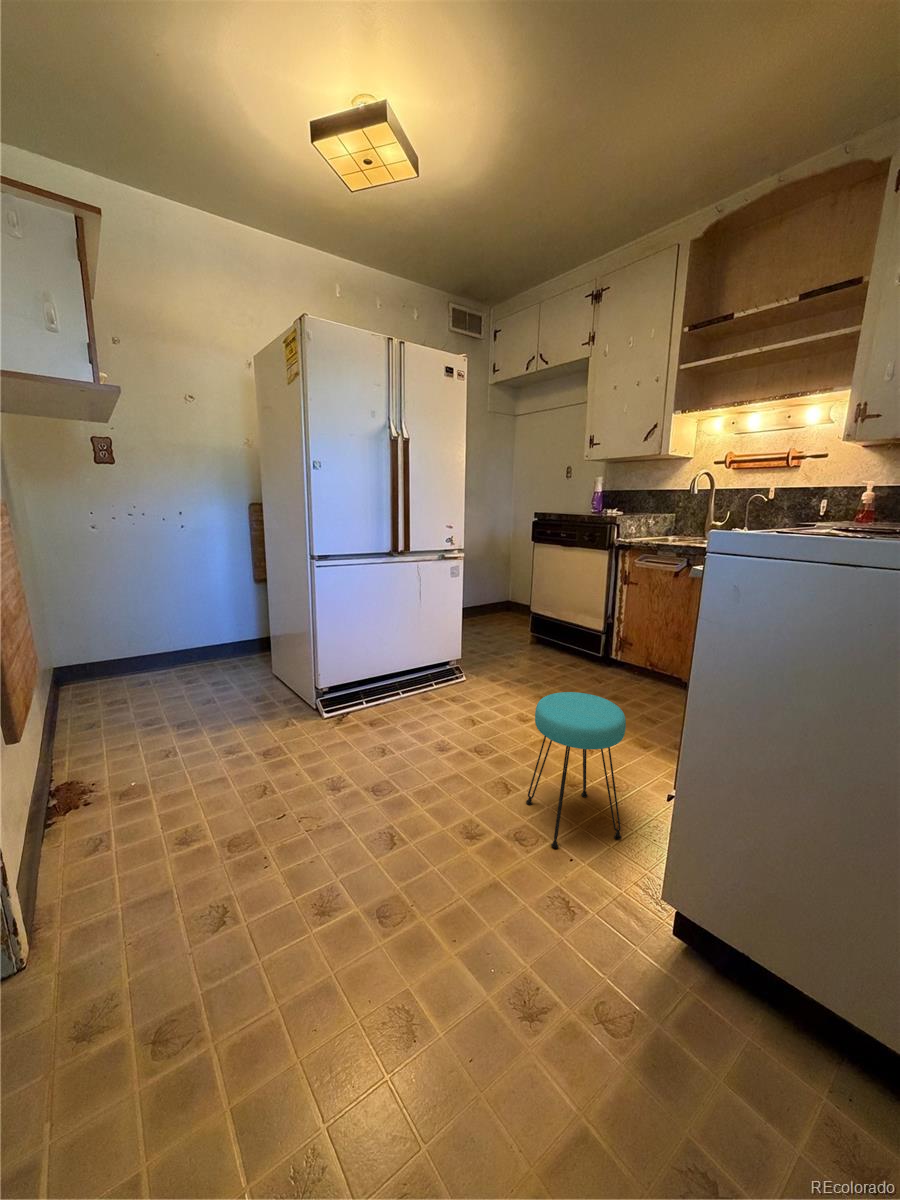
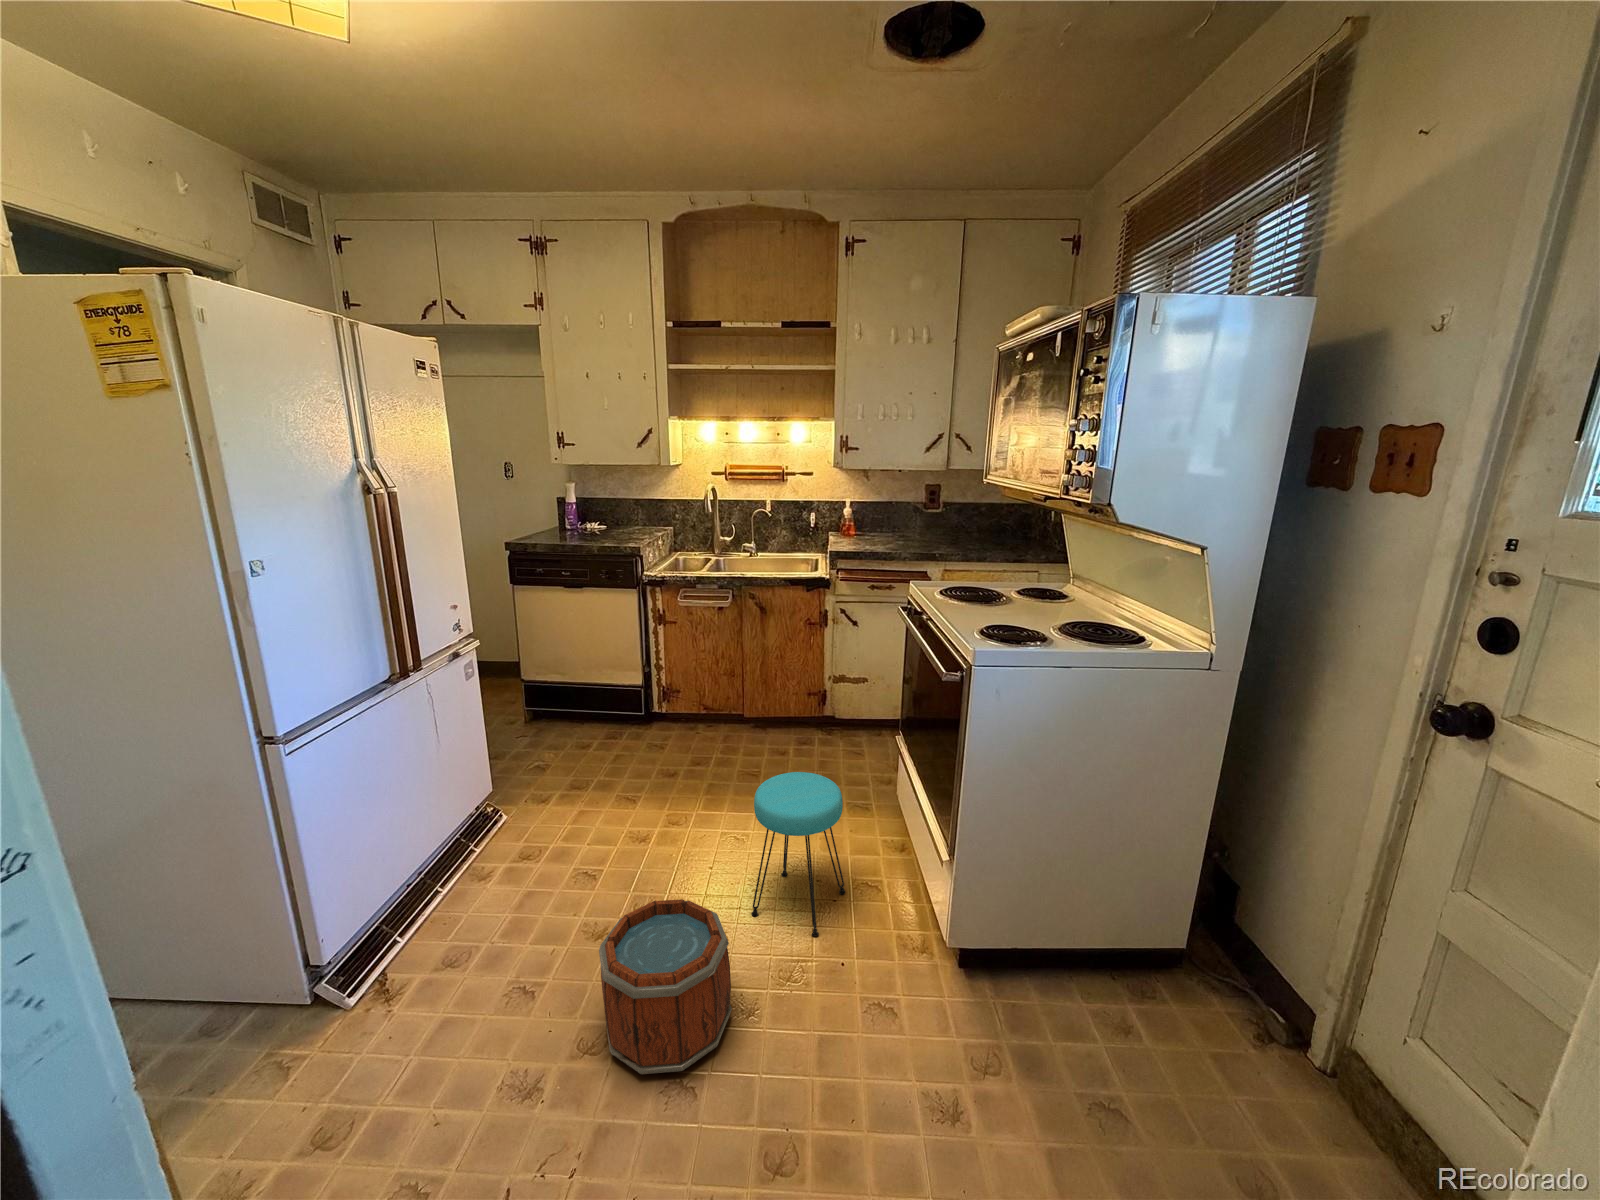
bucket: none [352,725,451,850] -> present [599,899,732,1074]

